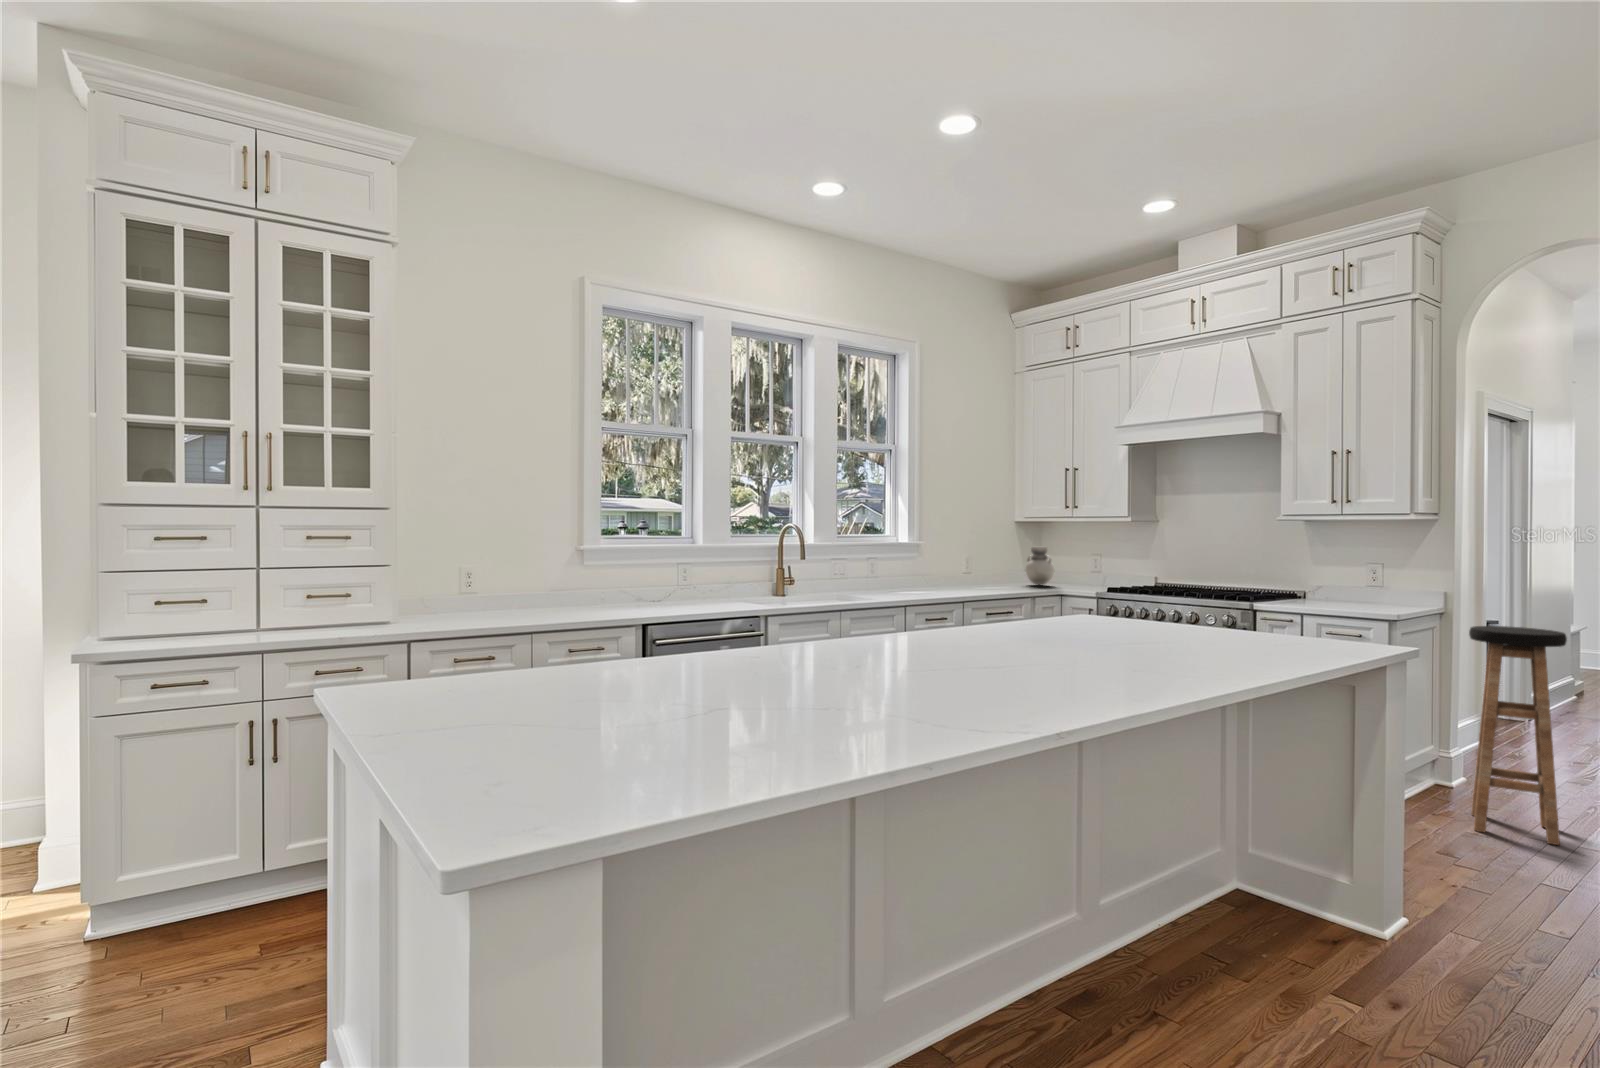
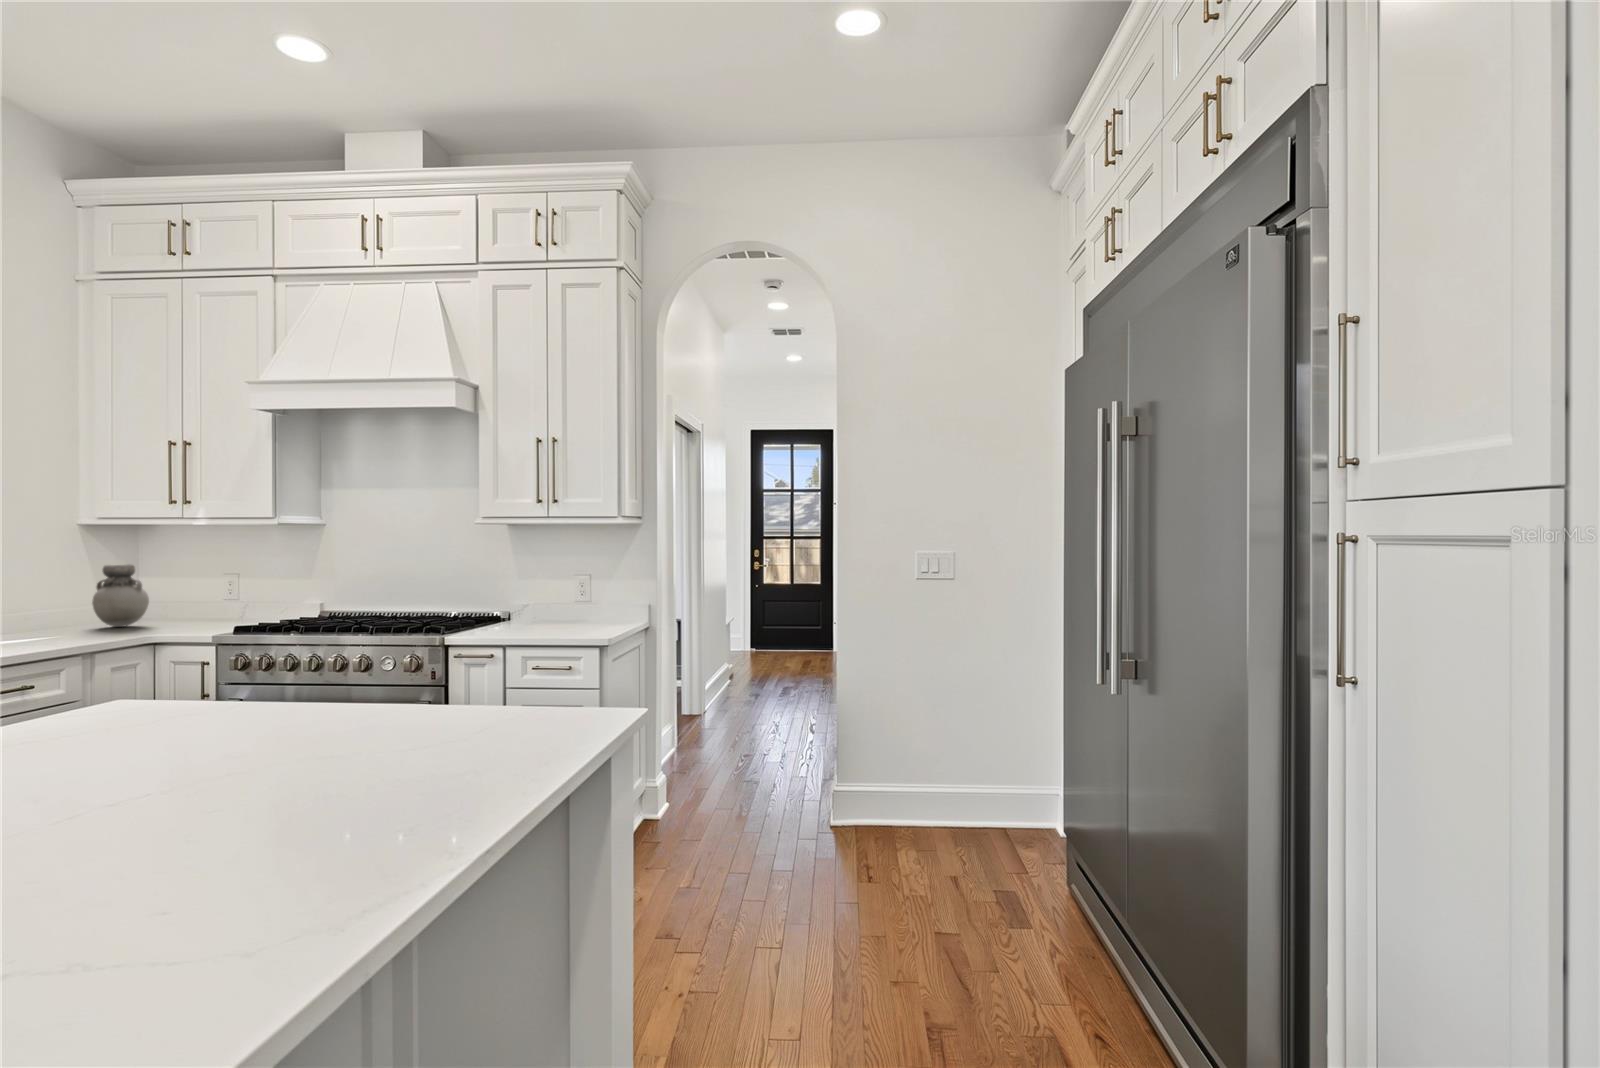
bar stool: present [1469,626,1567,845] -> none [680,642,763,885]

